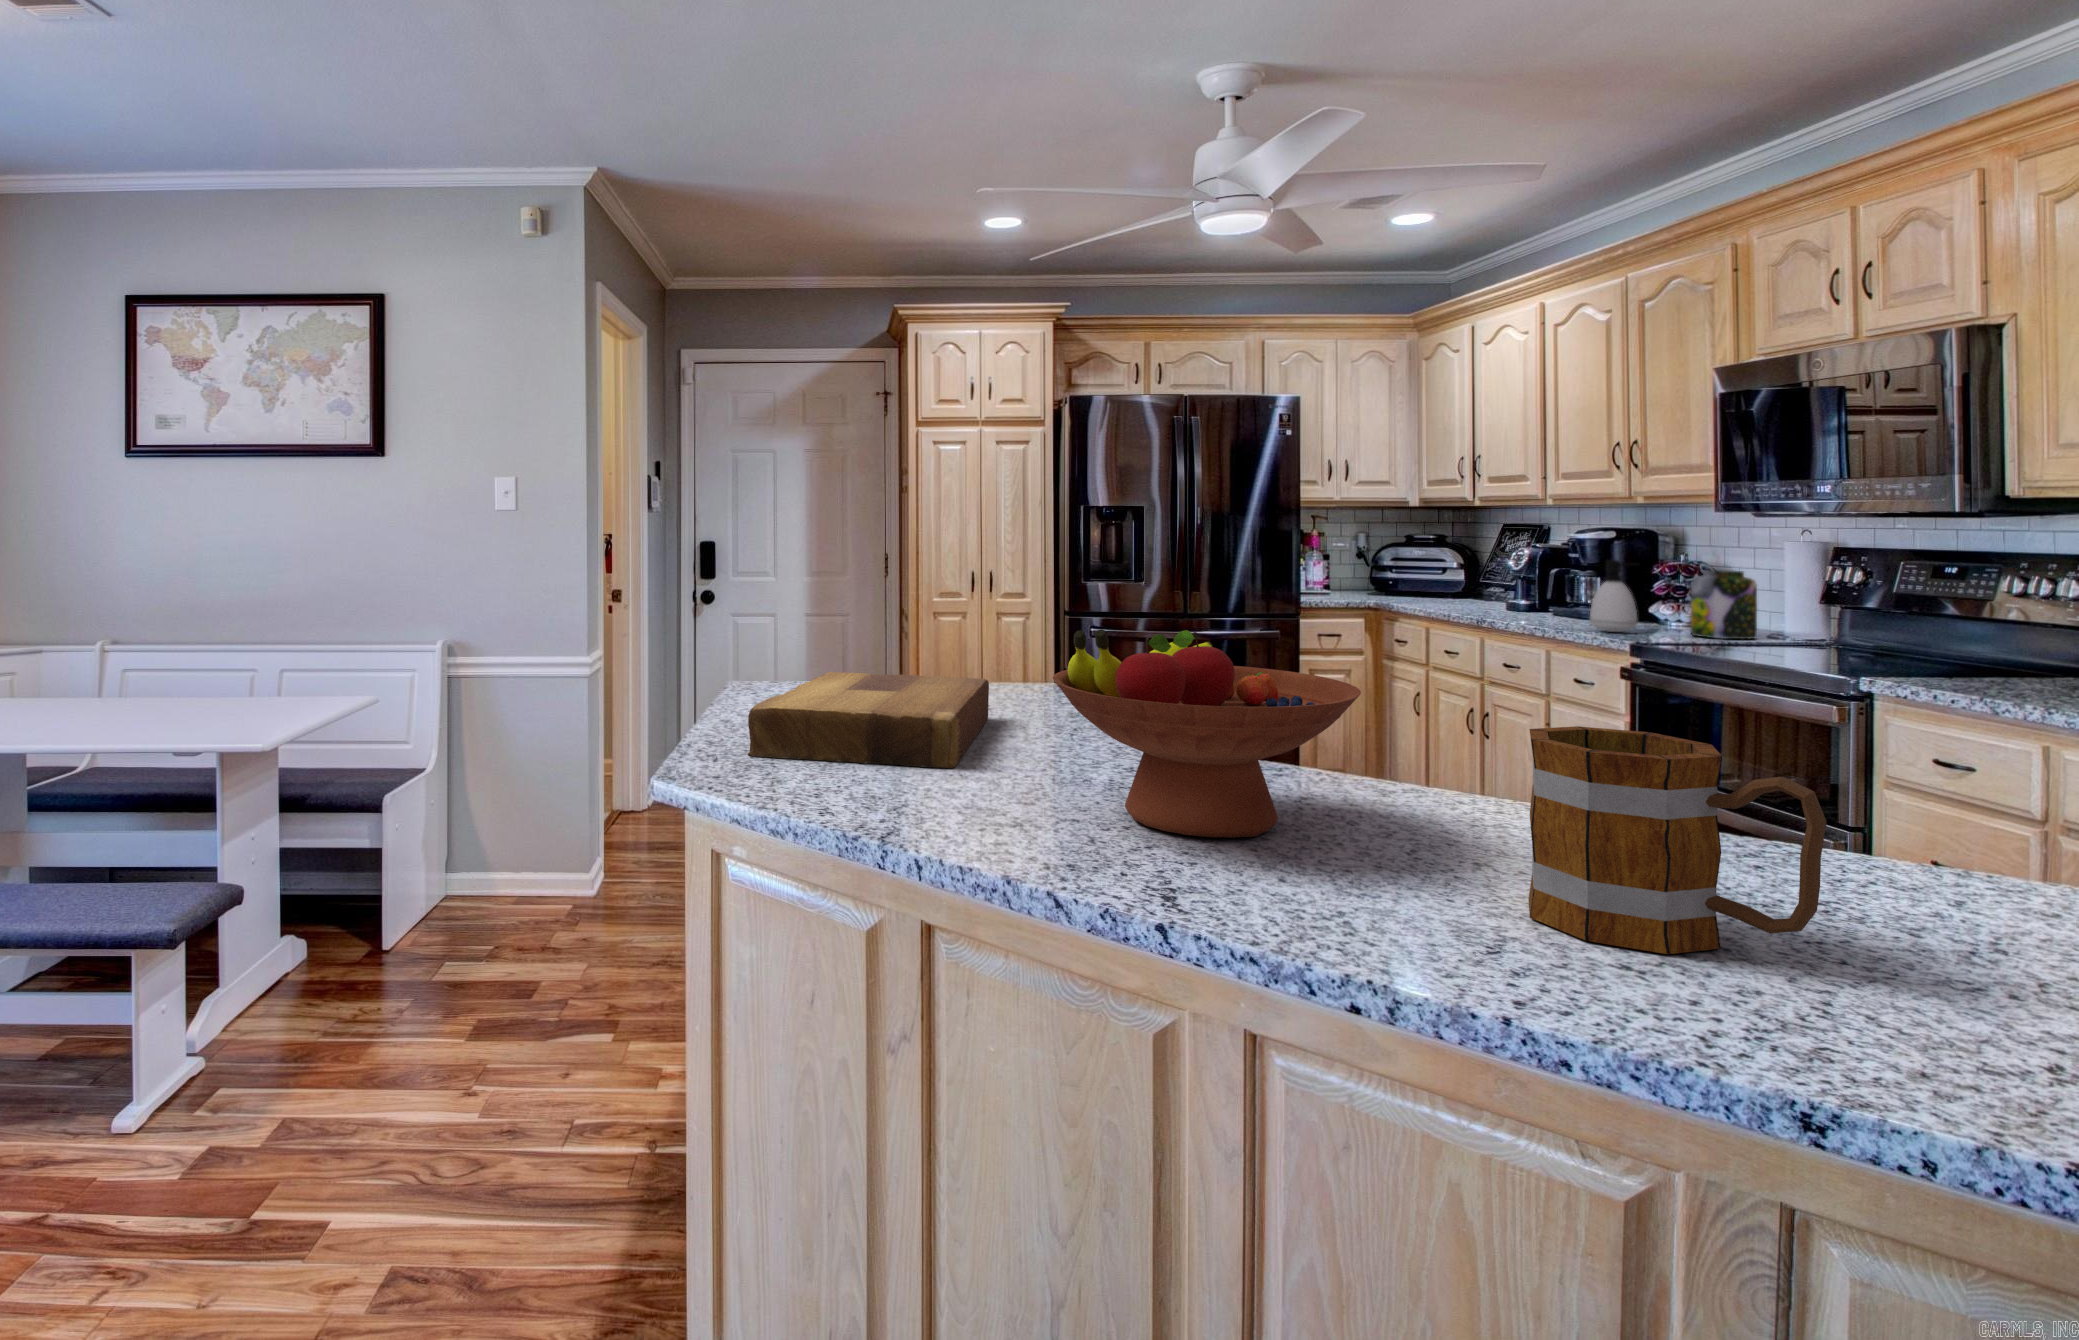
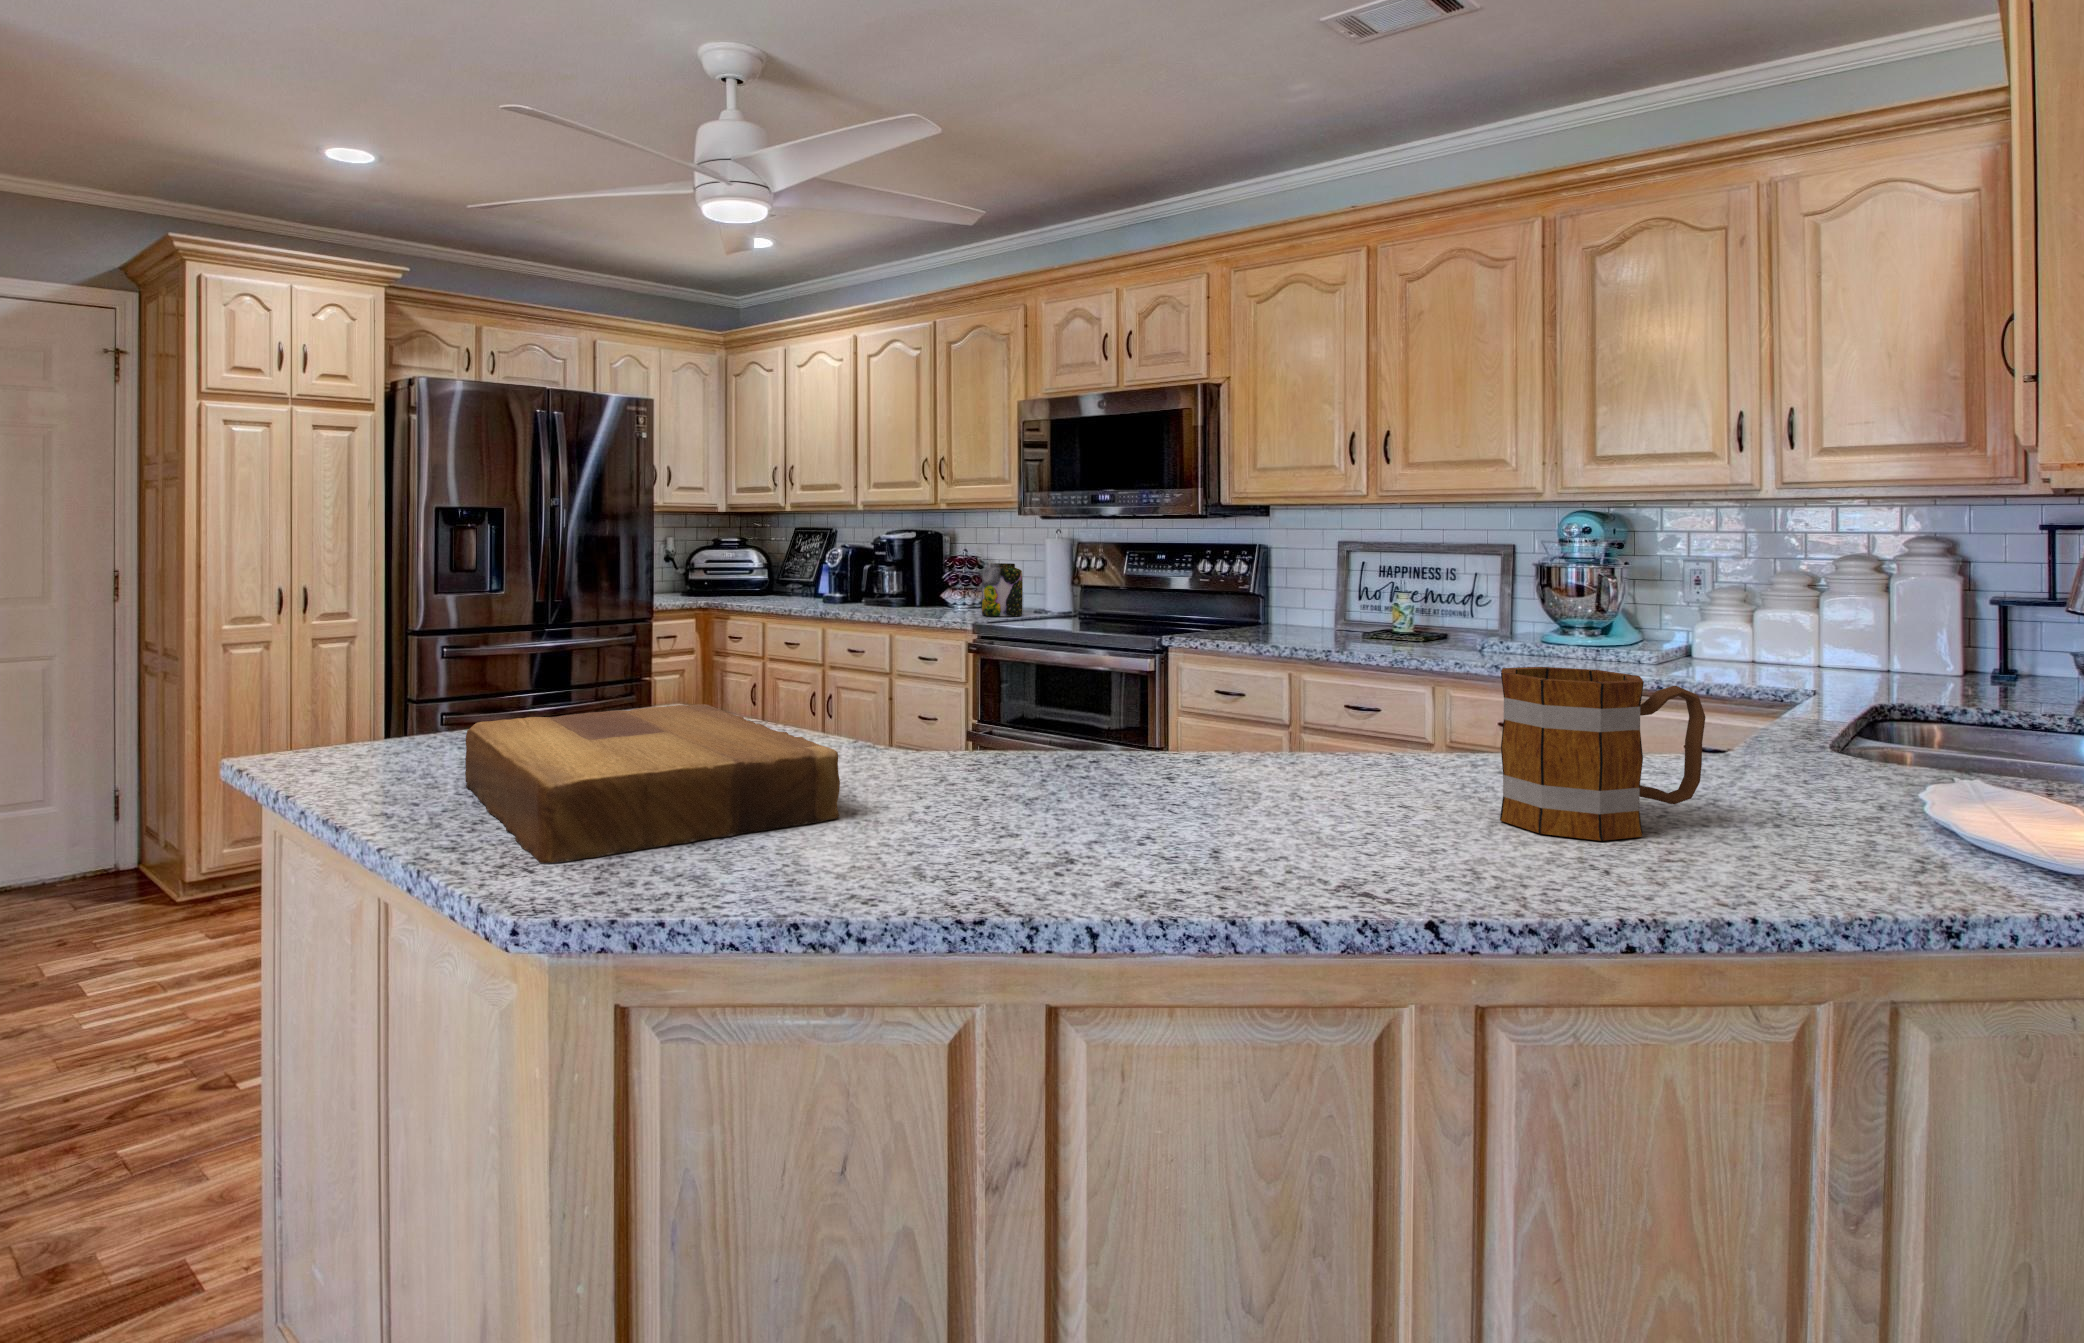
soap dispenser: present [1590,560,1637,632] -> none [918,556,951,616]
fruit bowl: present [1053,629,1361,838] -> none [1029,613,1347,833]

